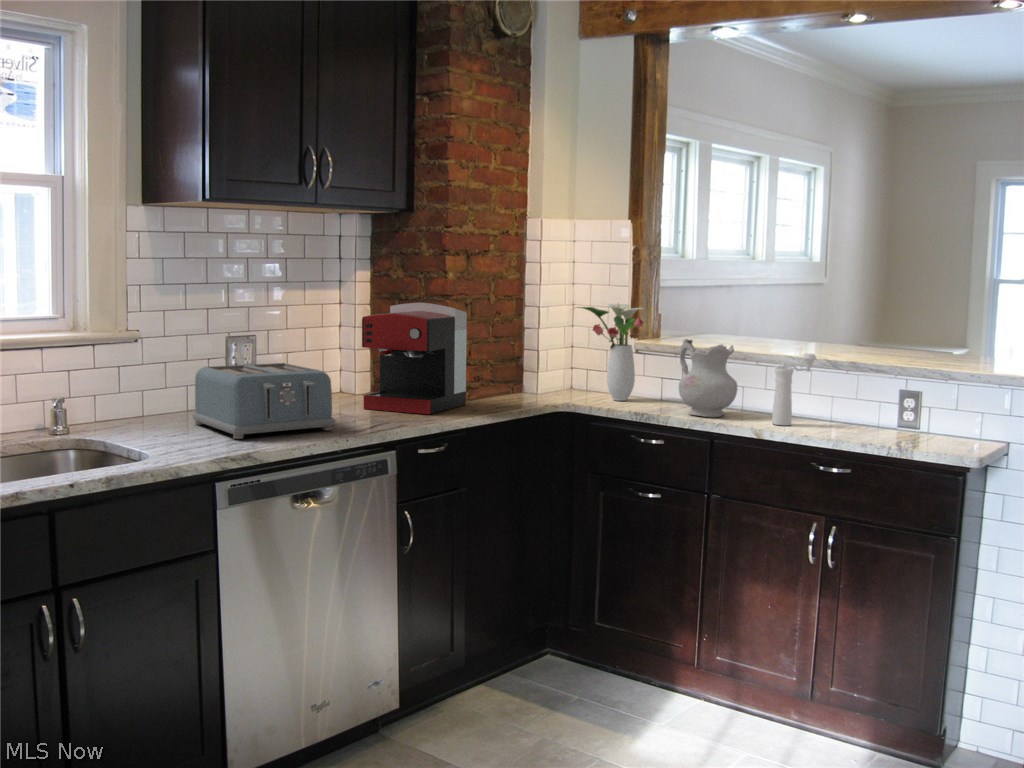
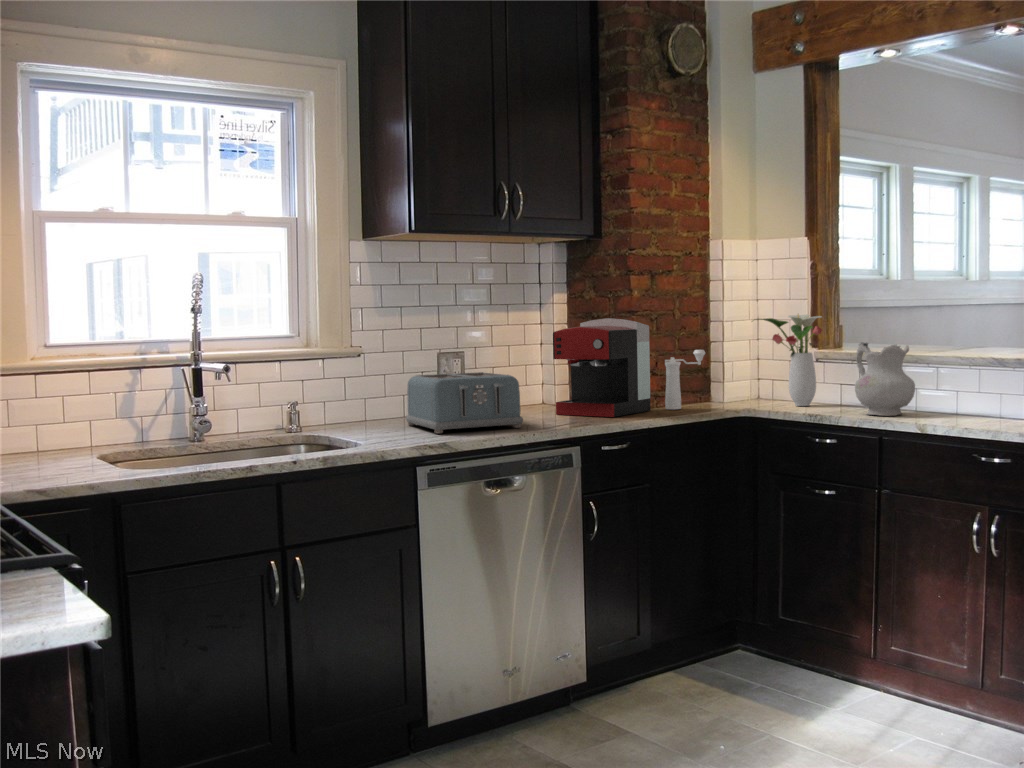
pepper mill: present [772,354,816,425] -> present [665,350,705,410]

